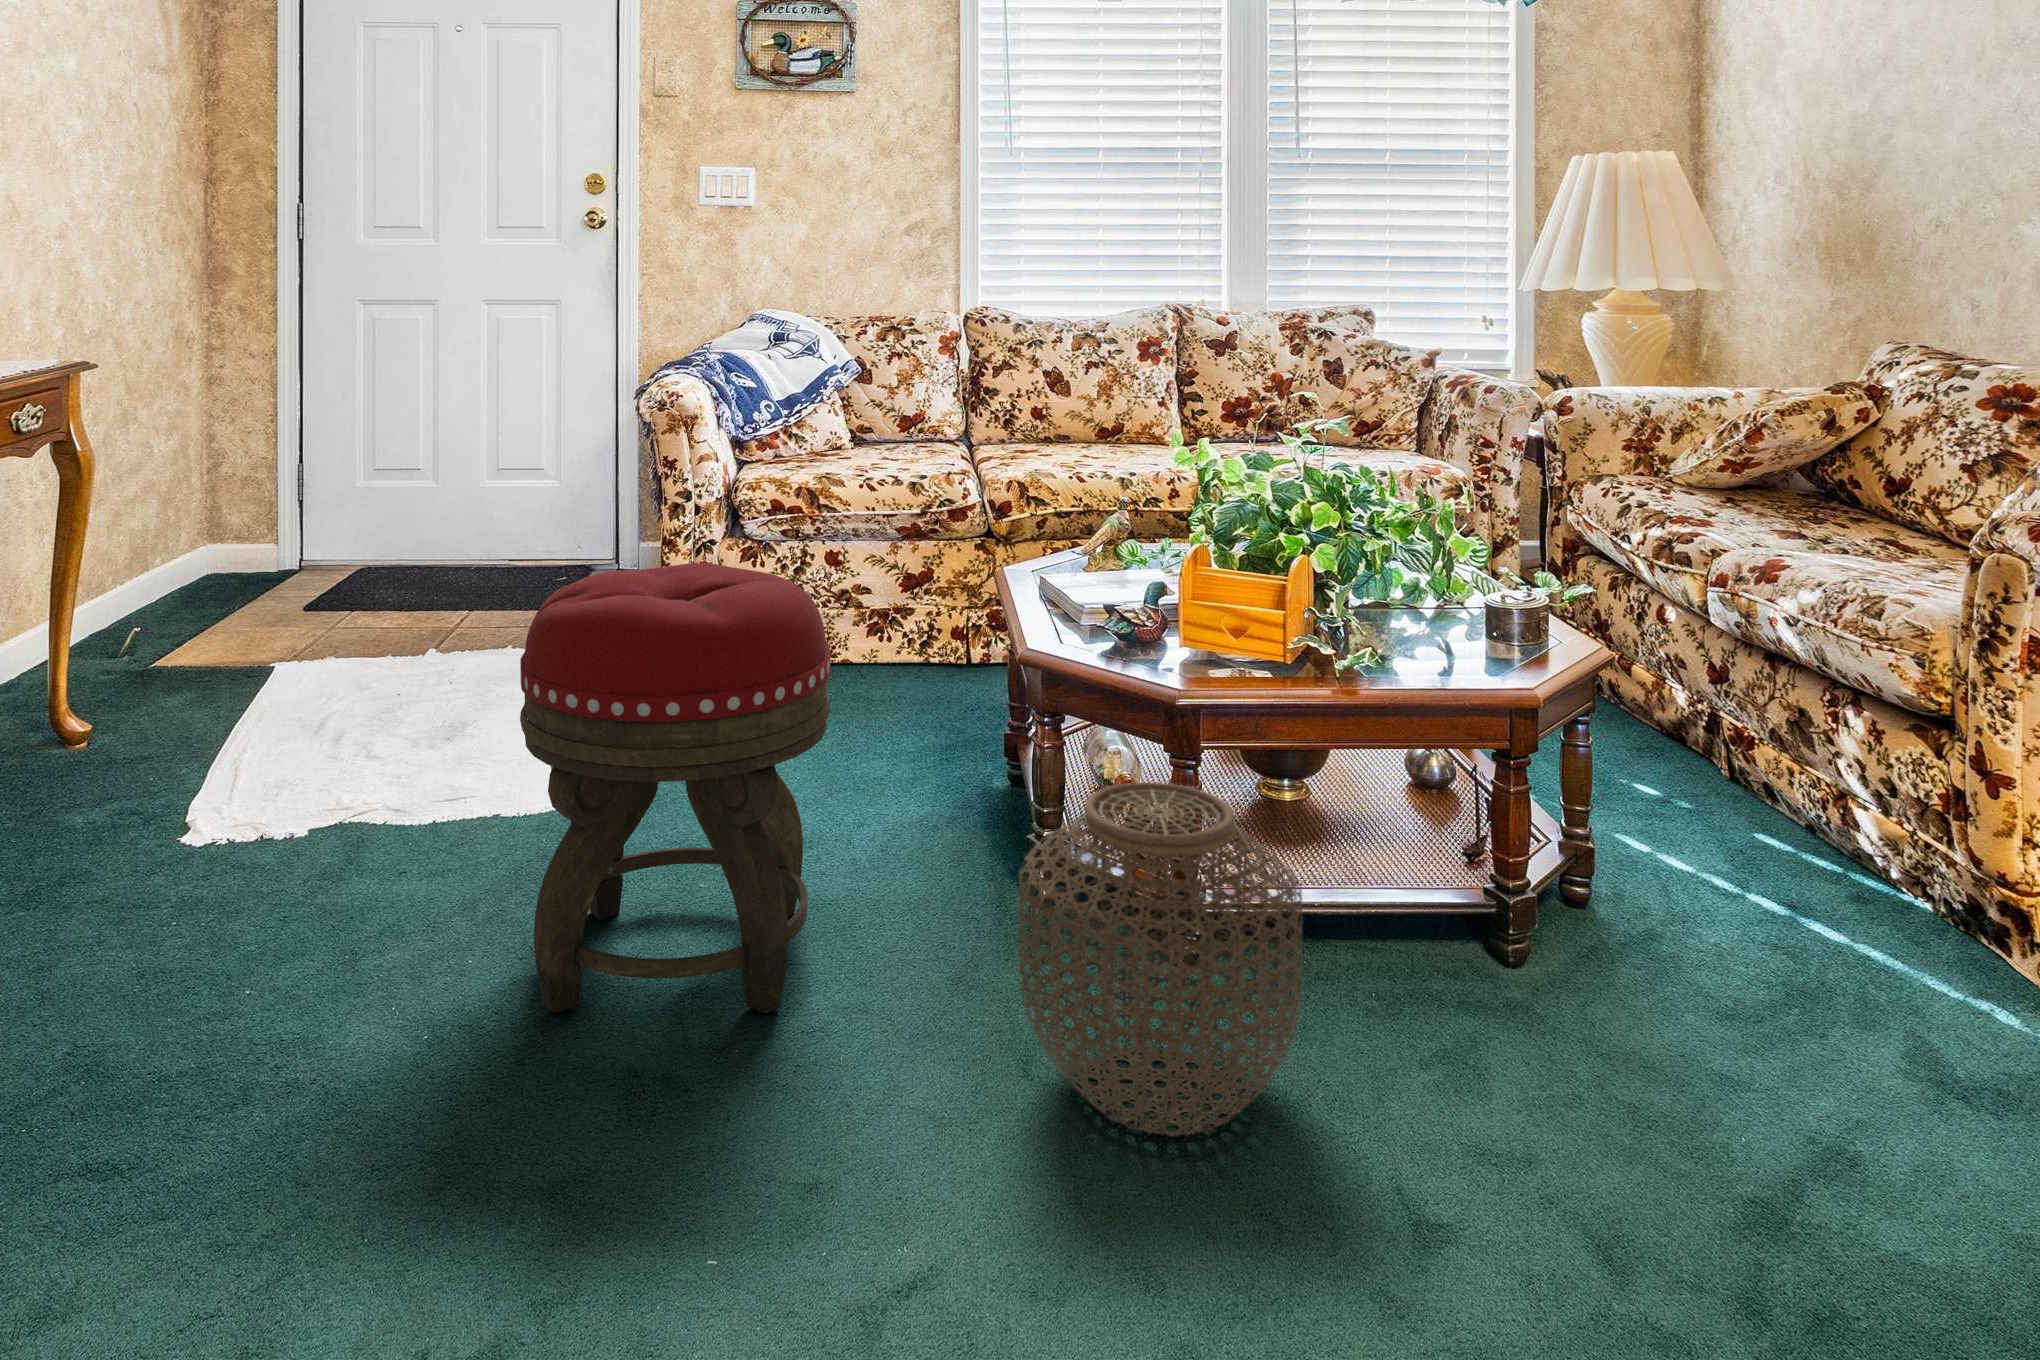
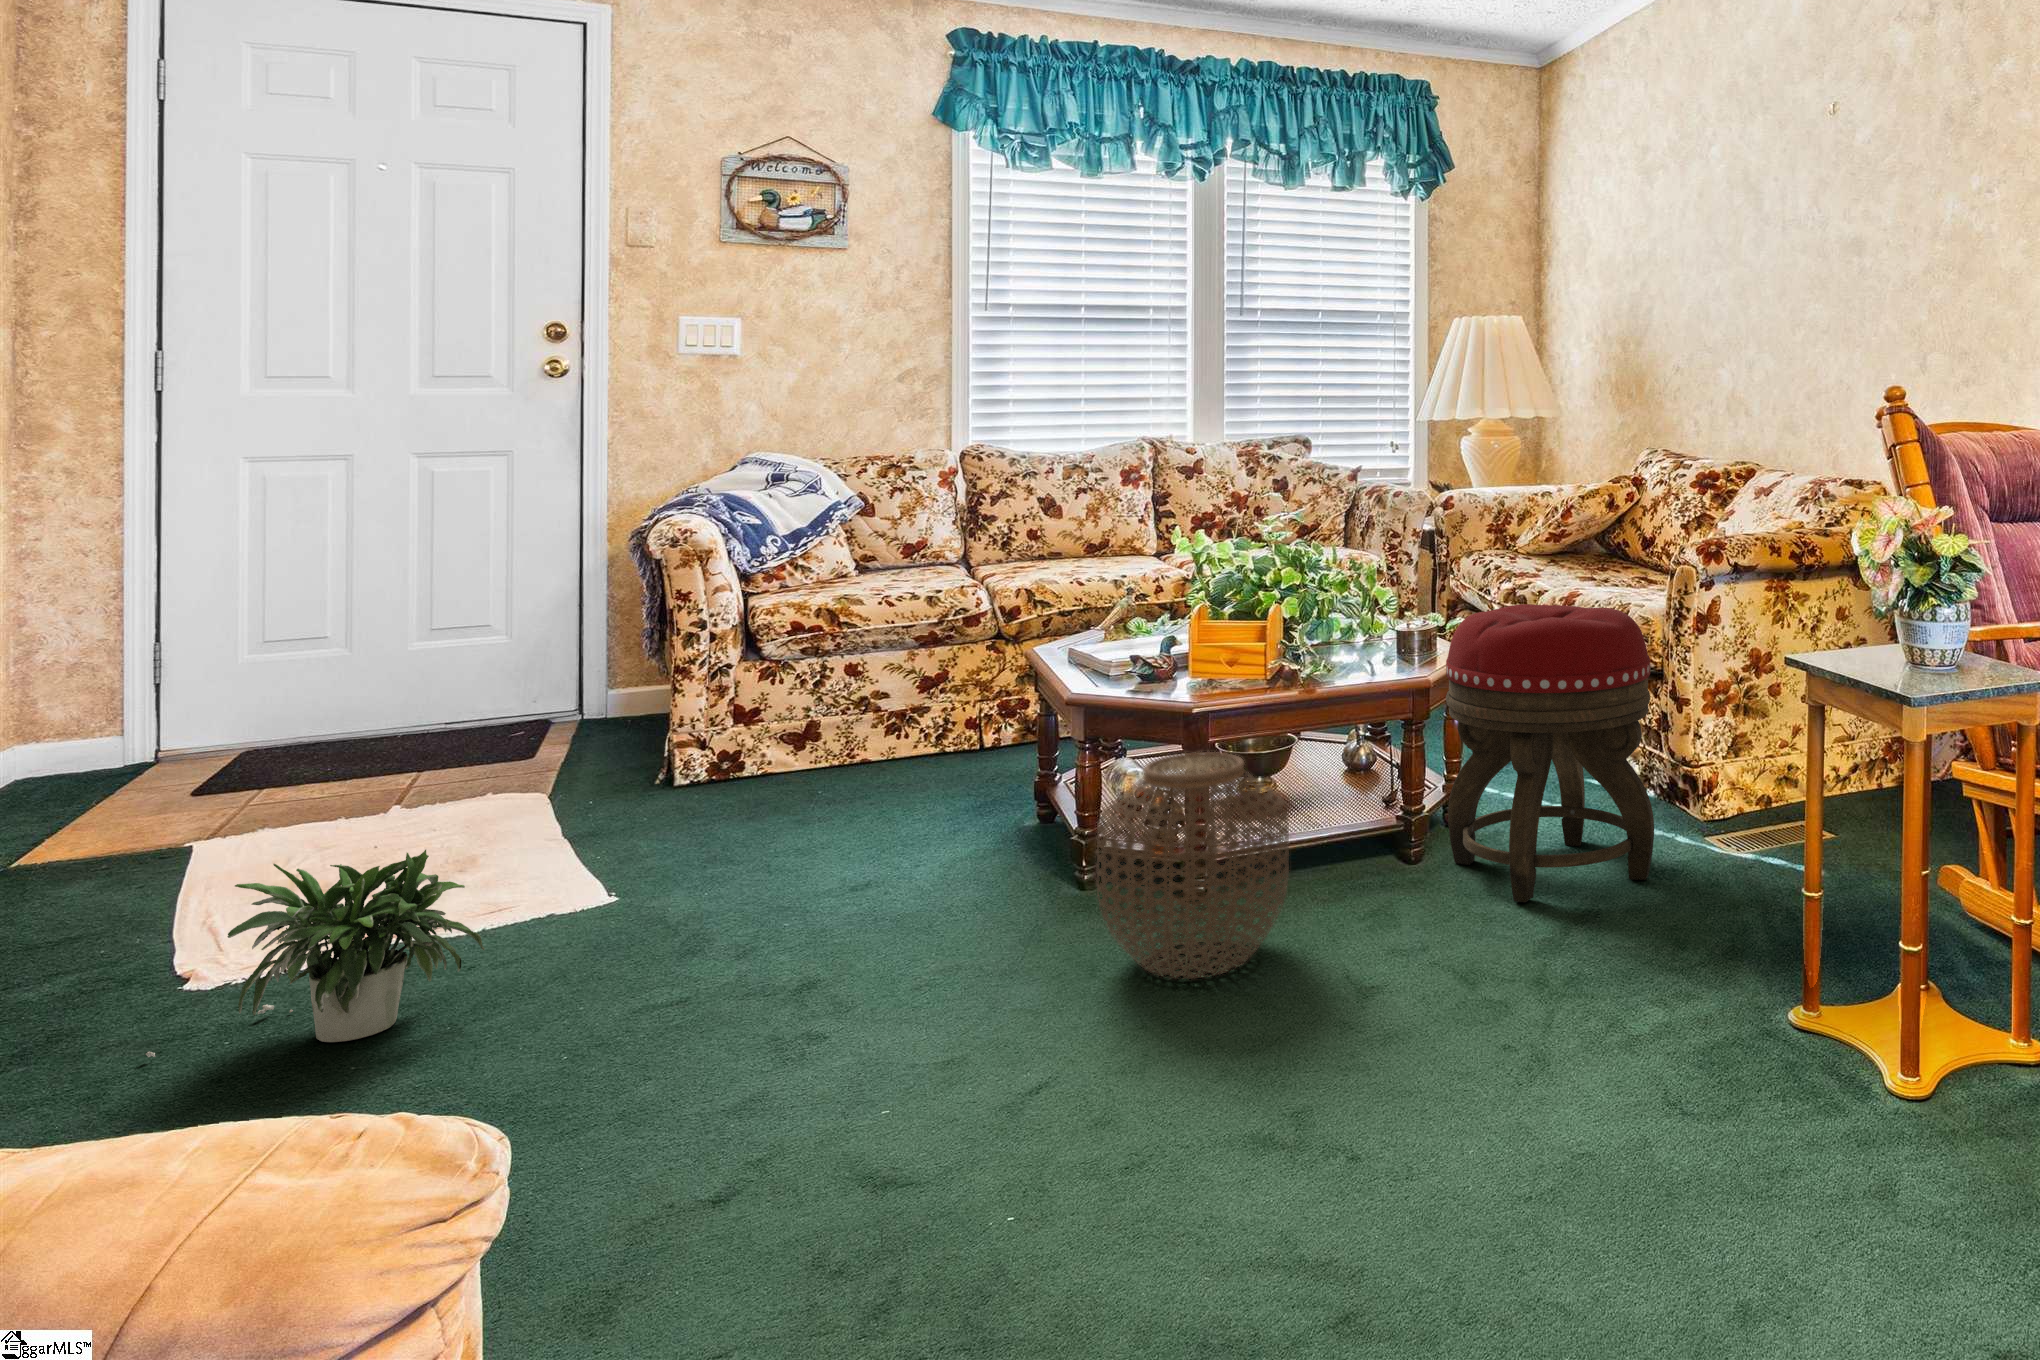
footstool: present [520,563,831,1013] -> present [1446,604,1654,902]
potted plant: none [78,752,364,958] -> present [146,850,484,1057]

